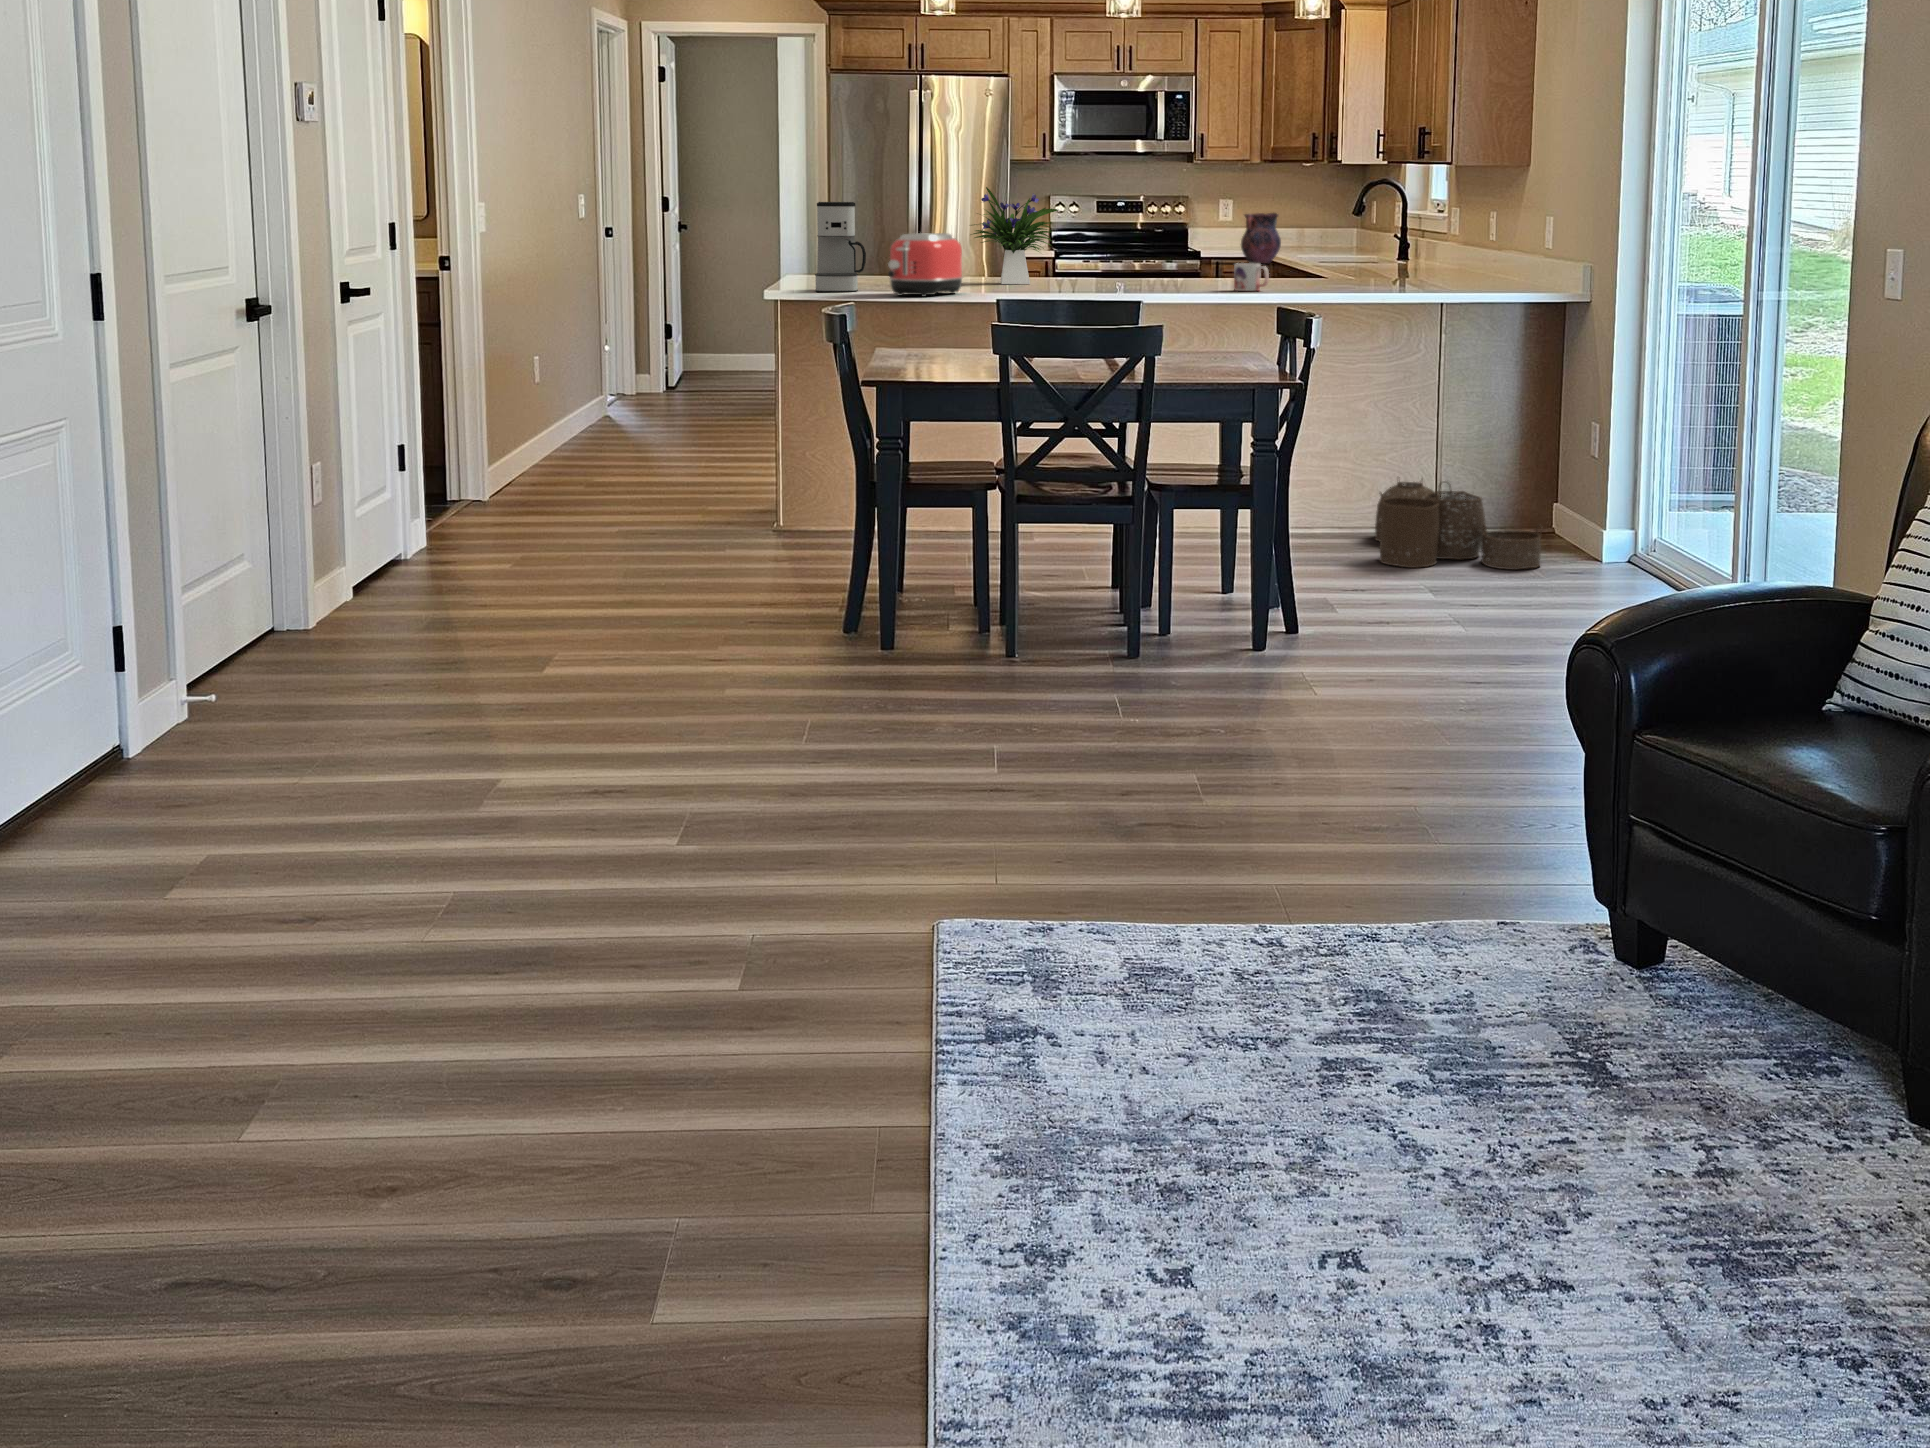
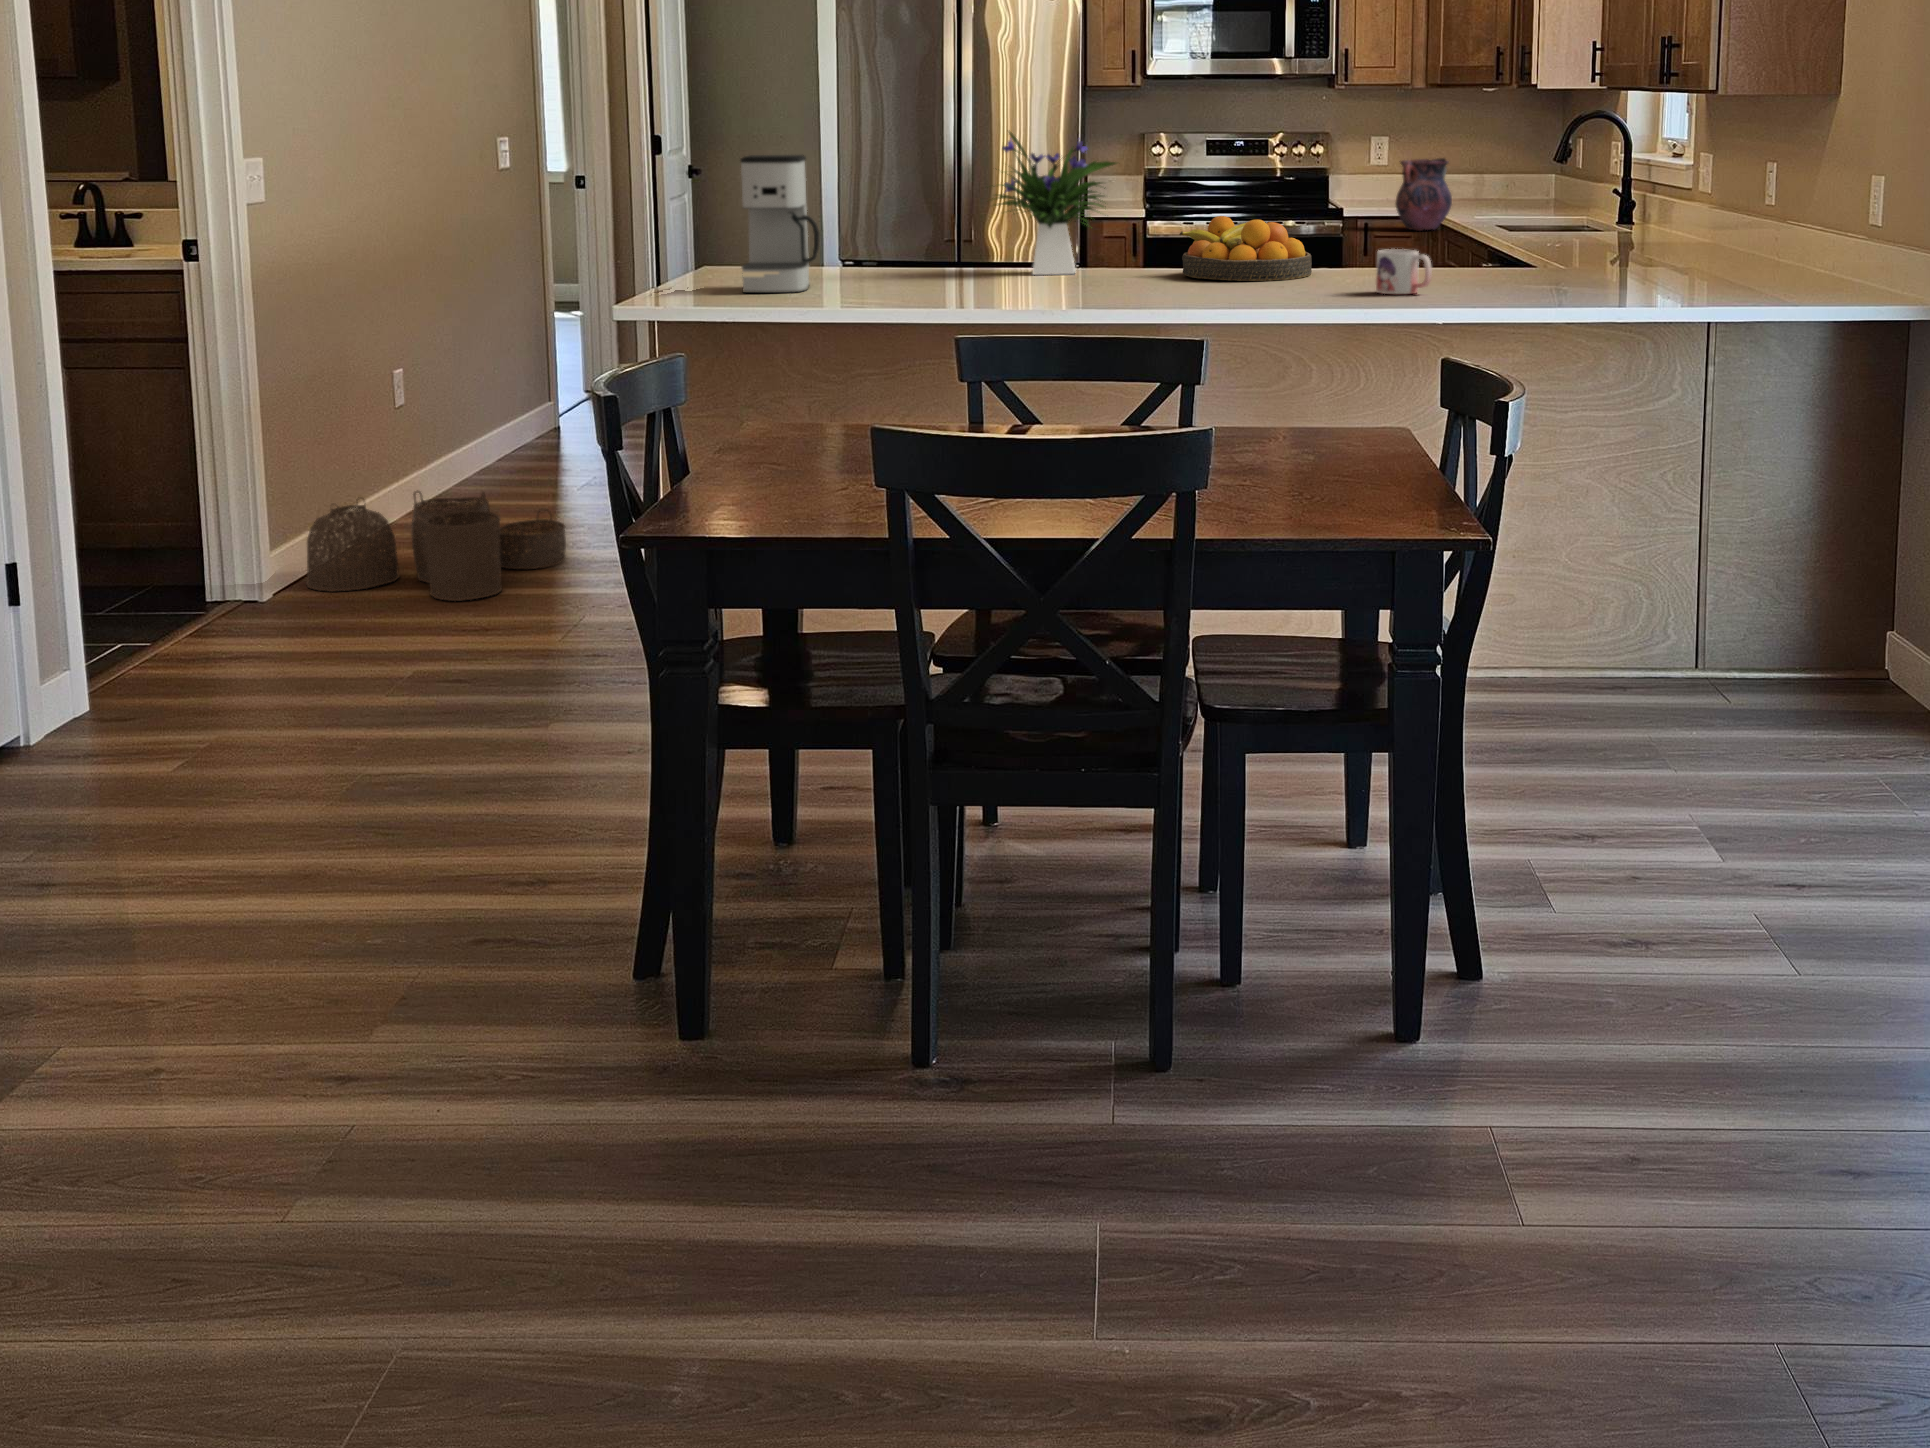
toaster: present [888,233,963,297] -> none [832,205,956,306]
fruit bowl: none [1102,245,1189,286] -> present [1179,216,1312,281]
woven basket: present [1375,482,1542,570] -> present [307,490,566,601]

